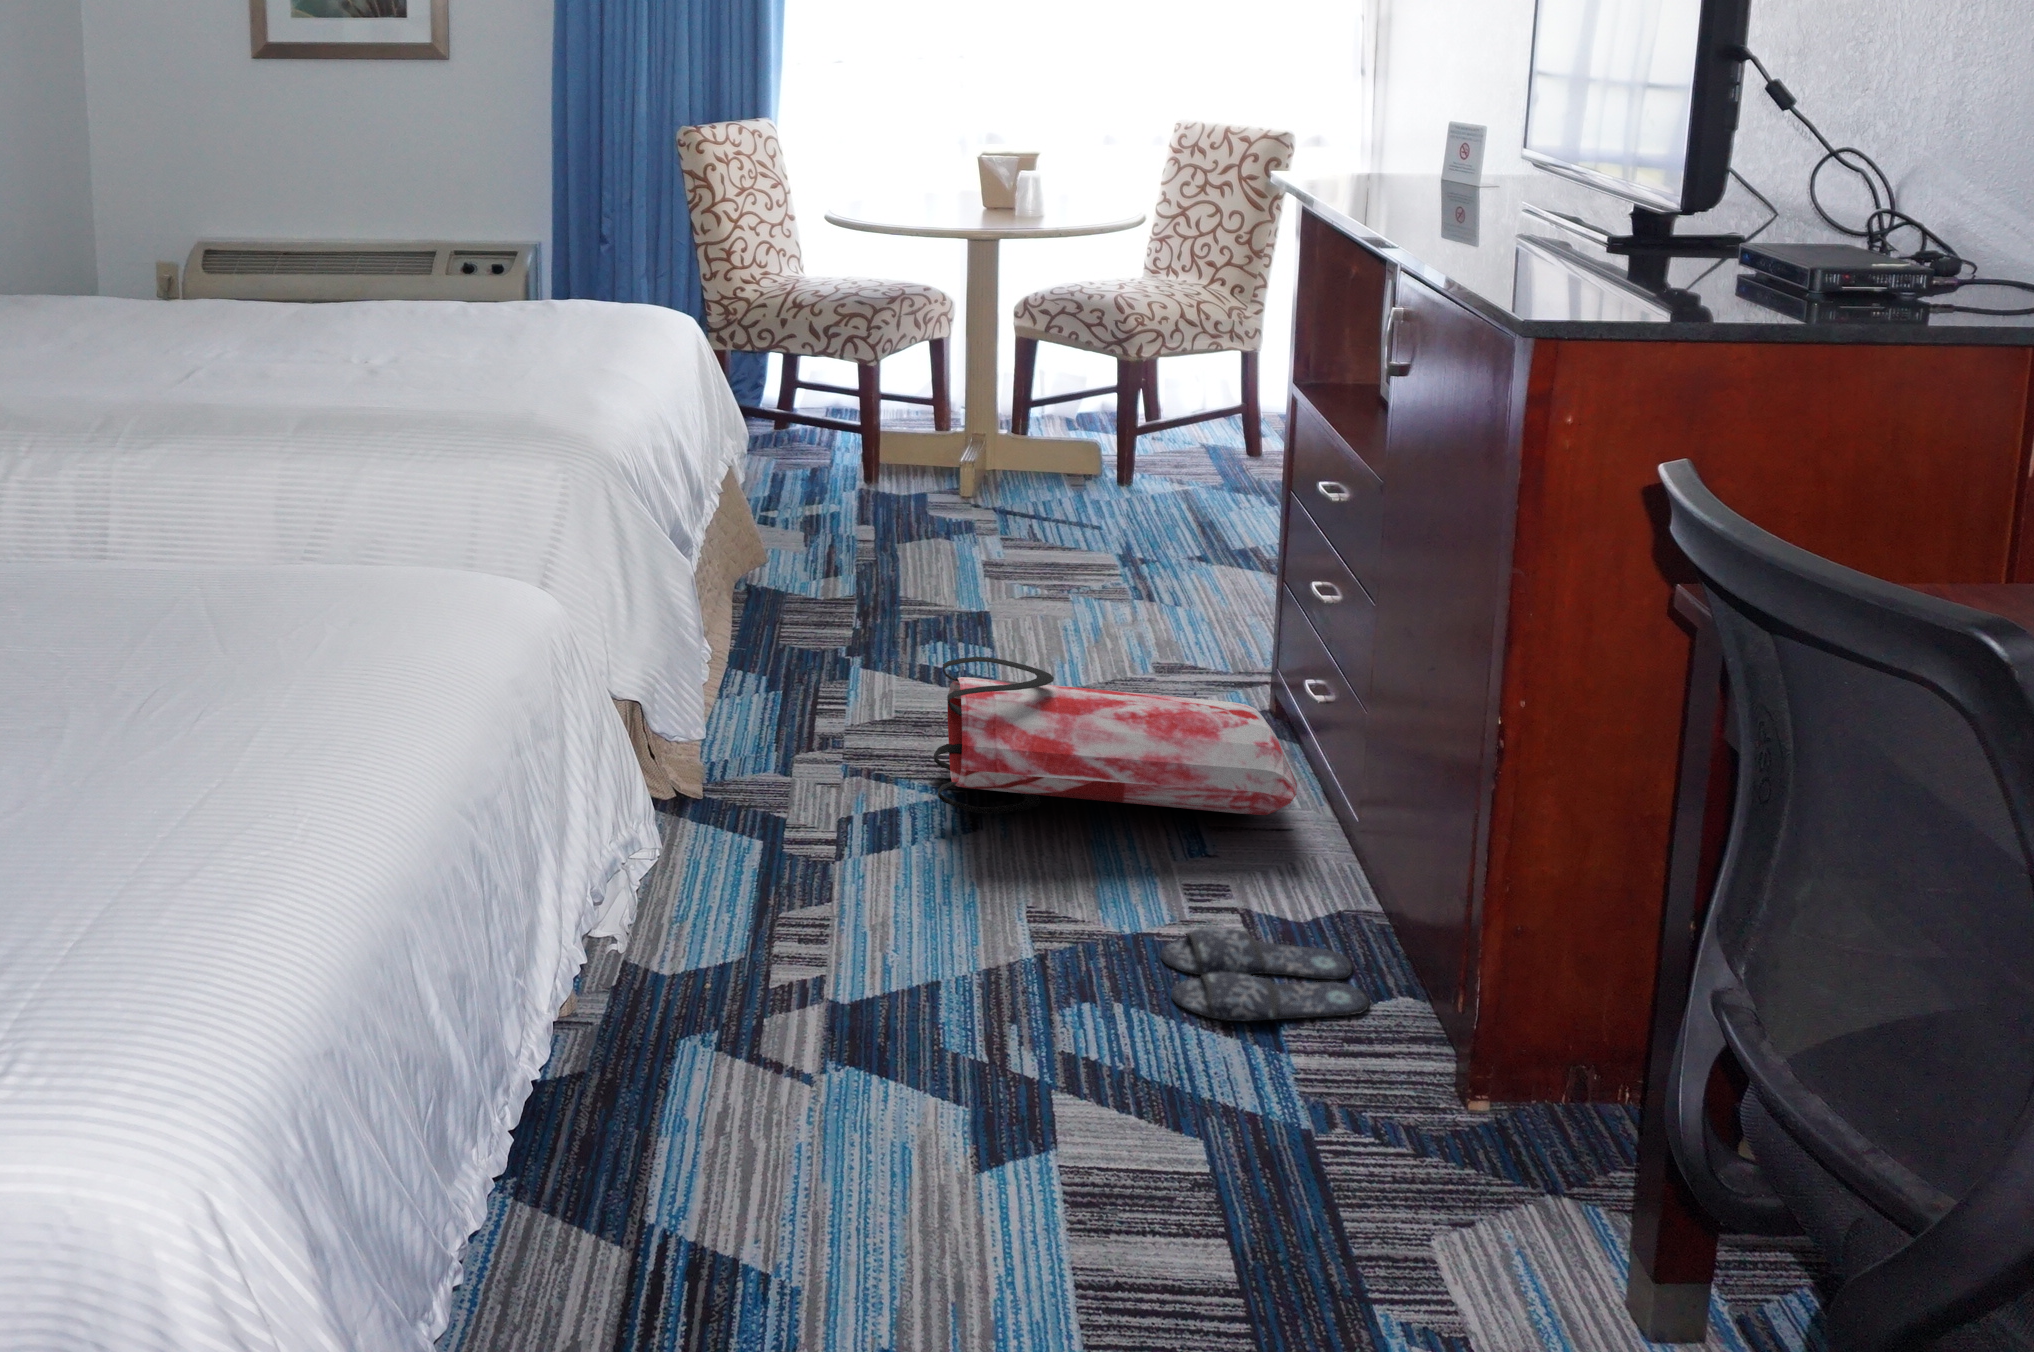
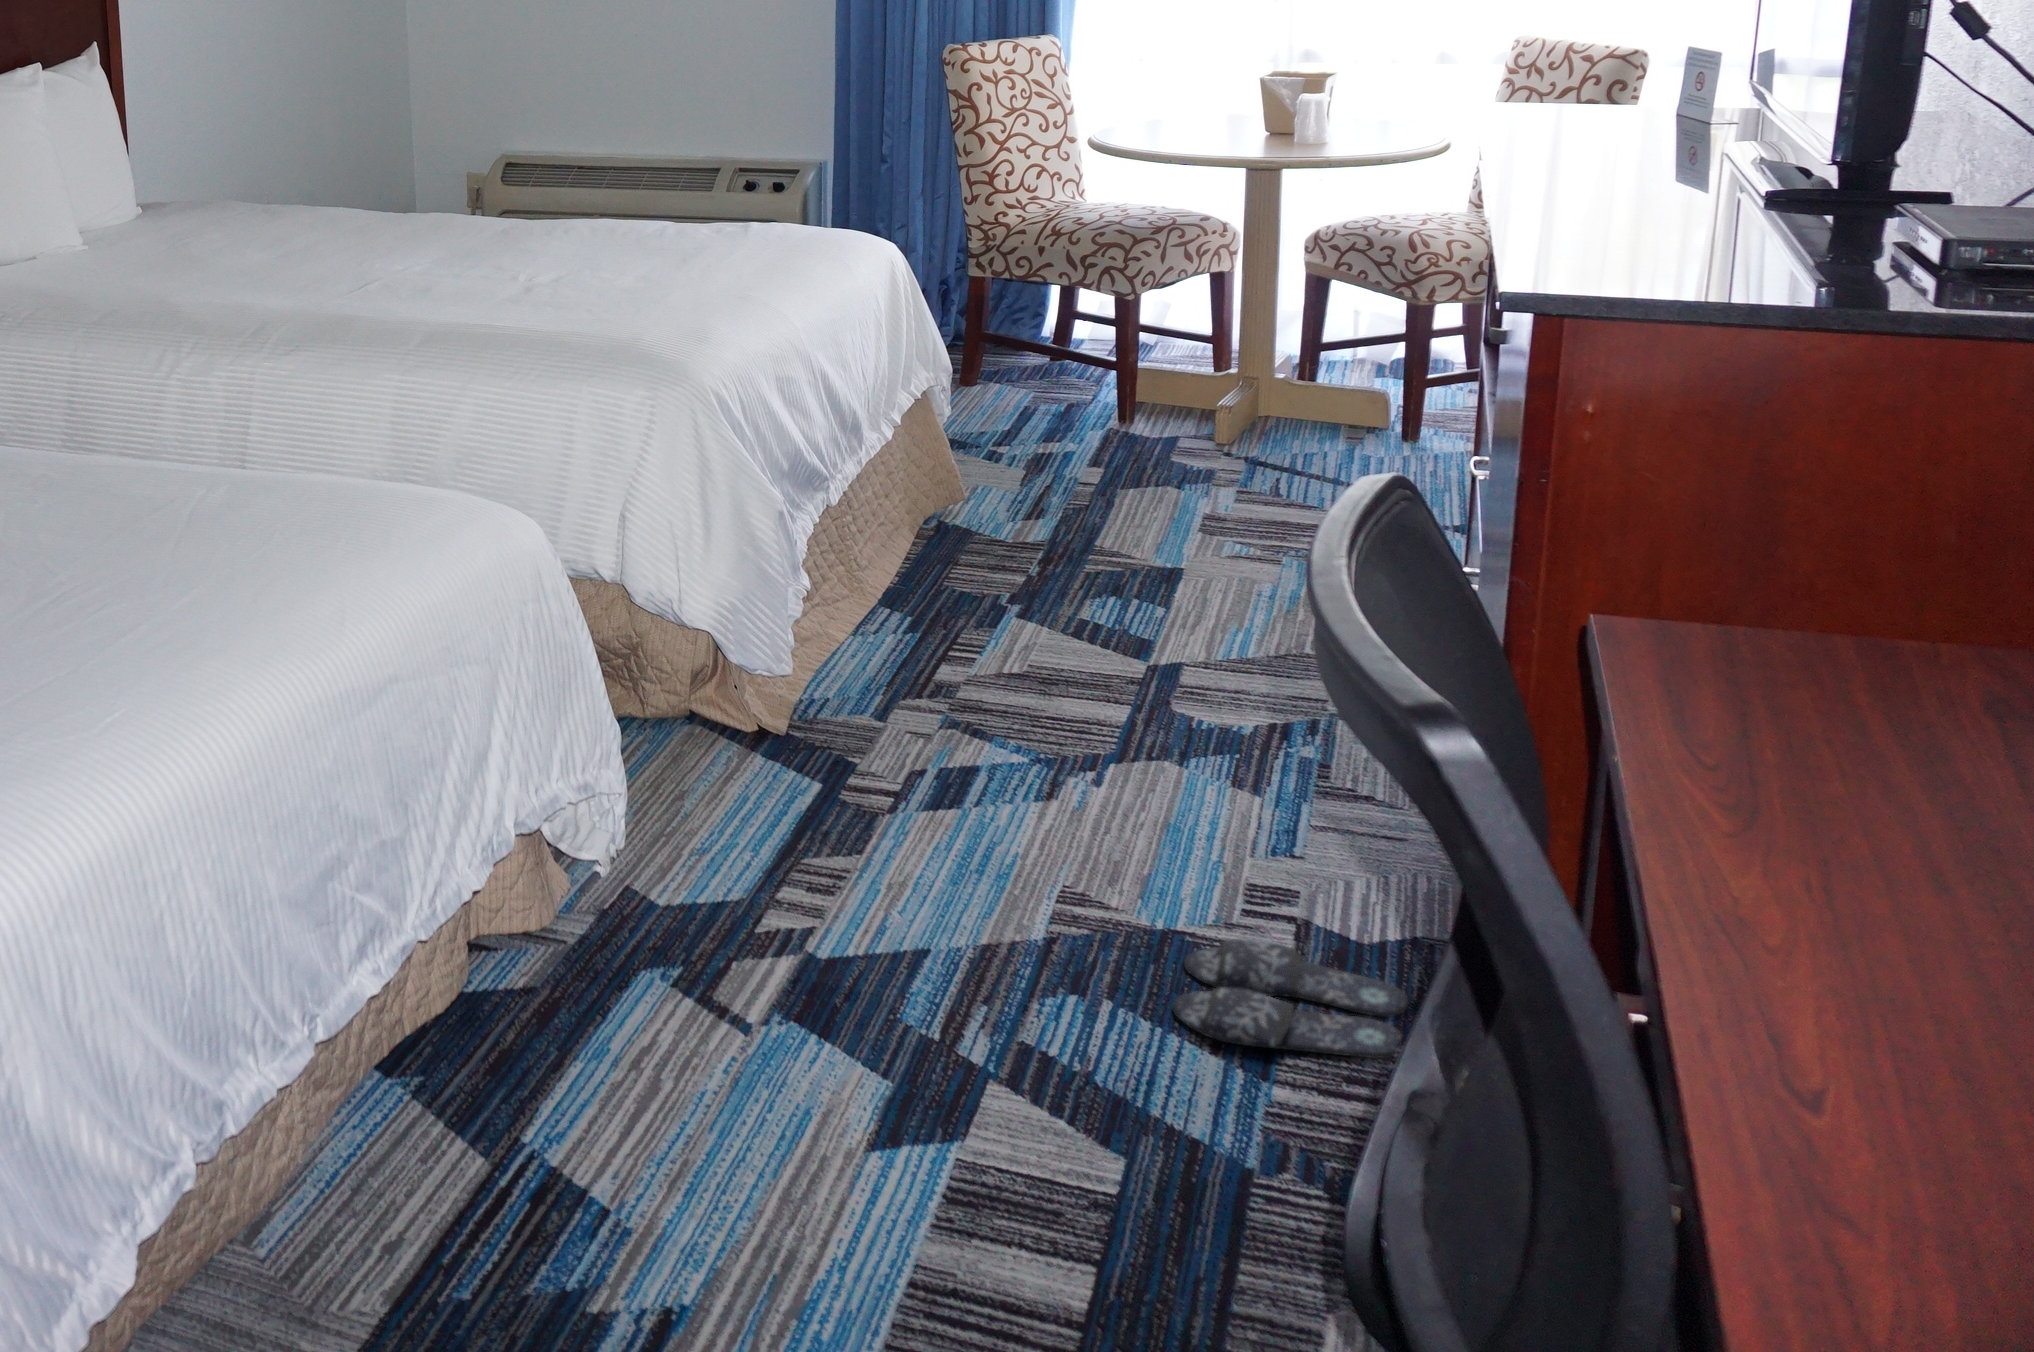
bag: present [934,657,1297,815] -> none [1013,619,1423,824]

